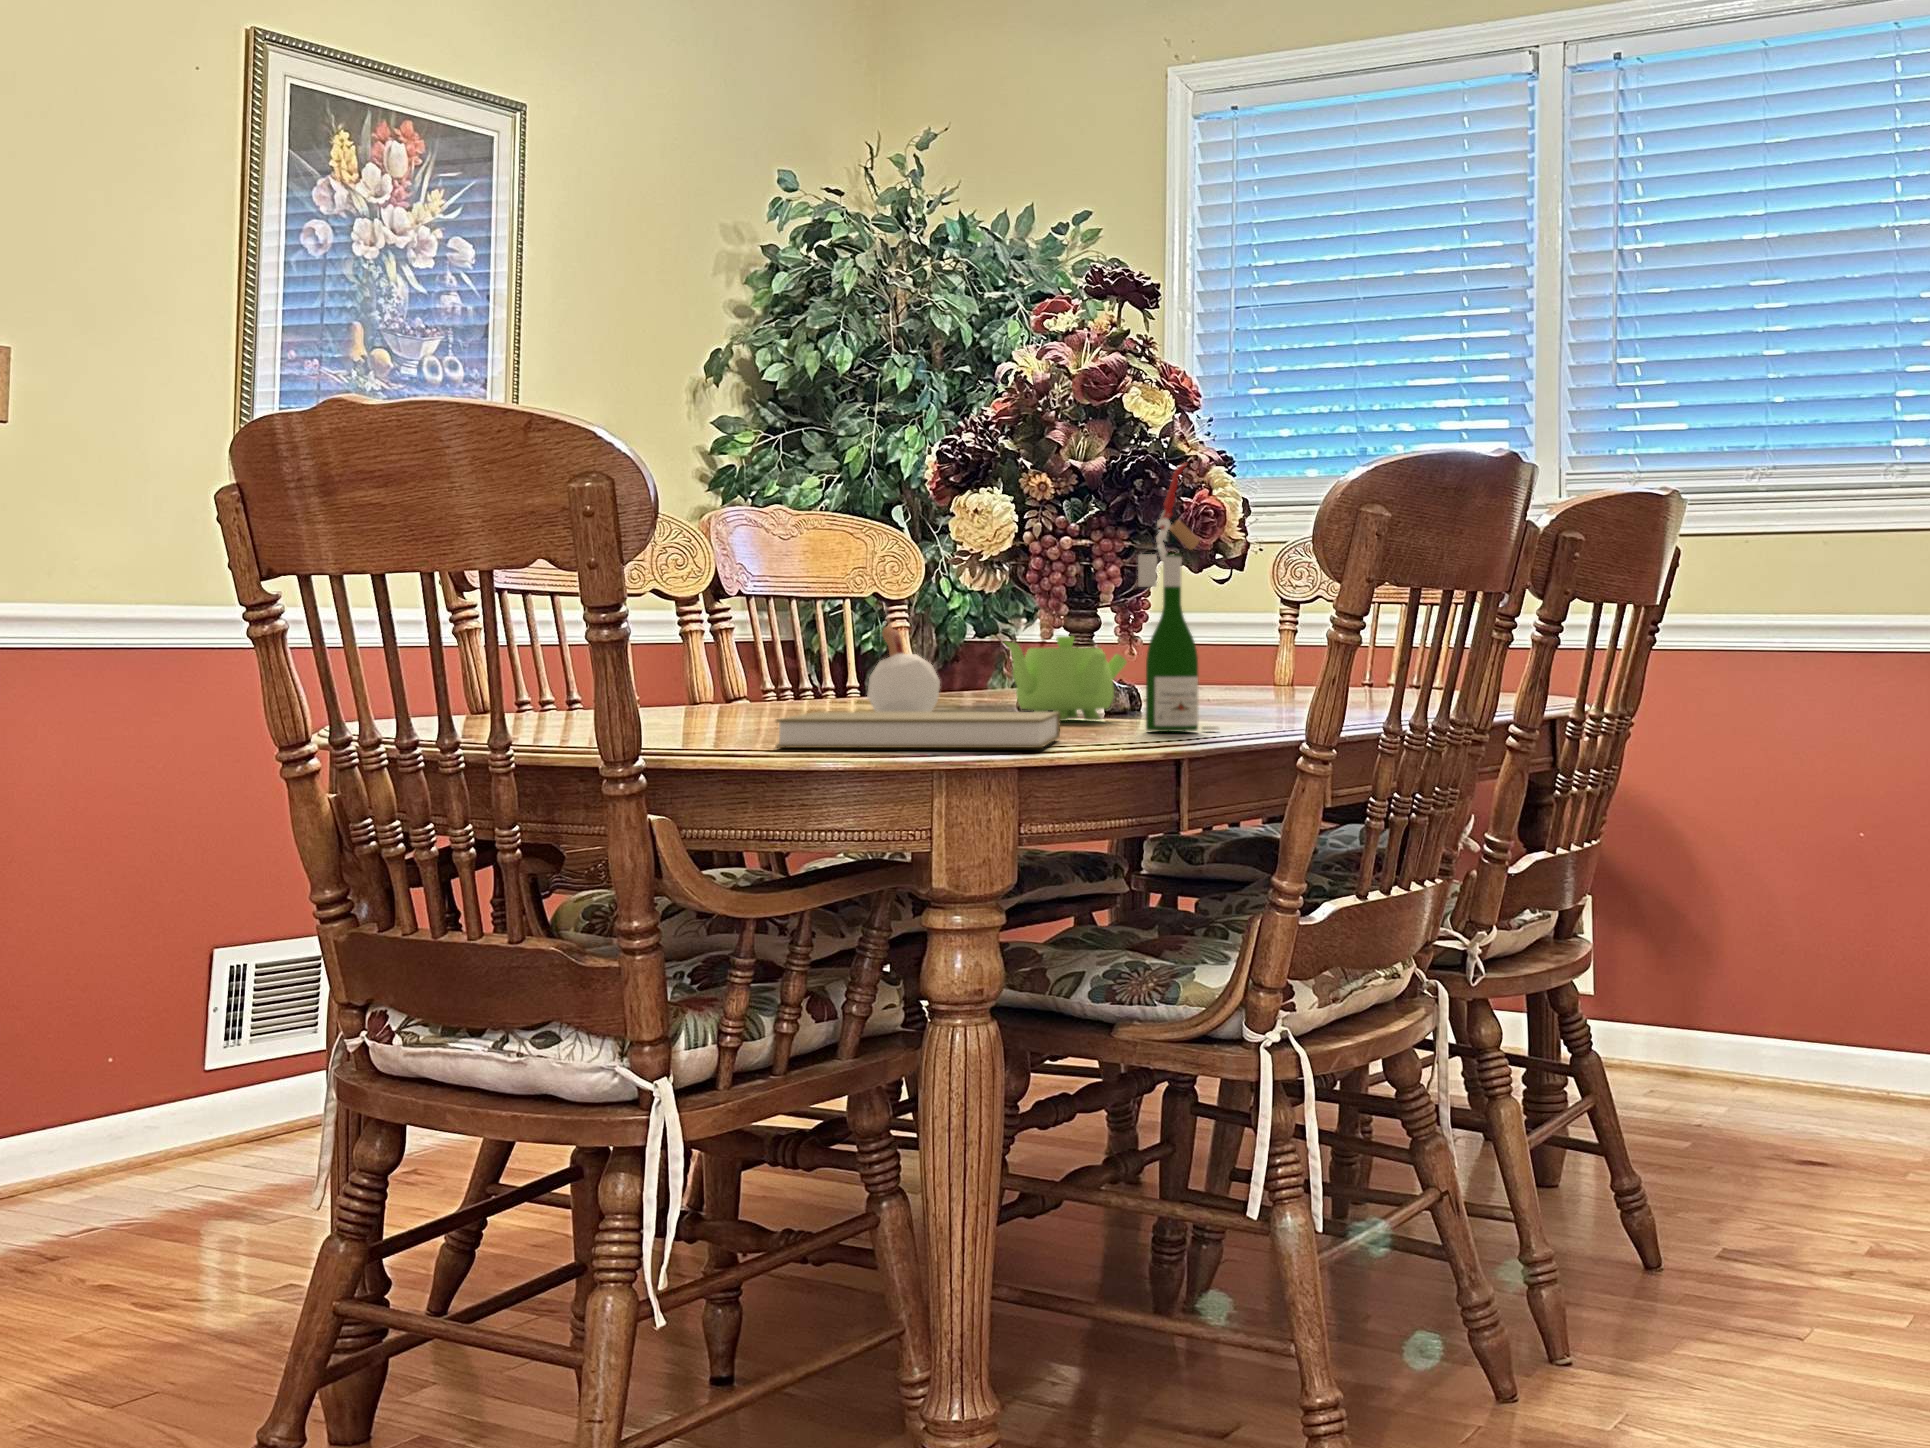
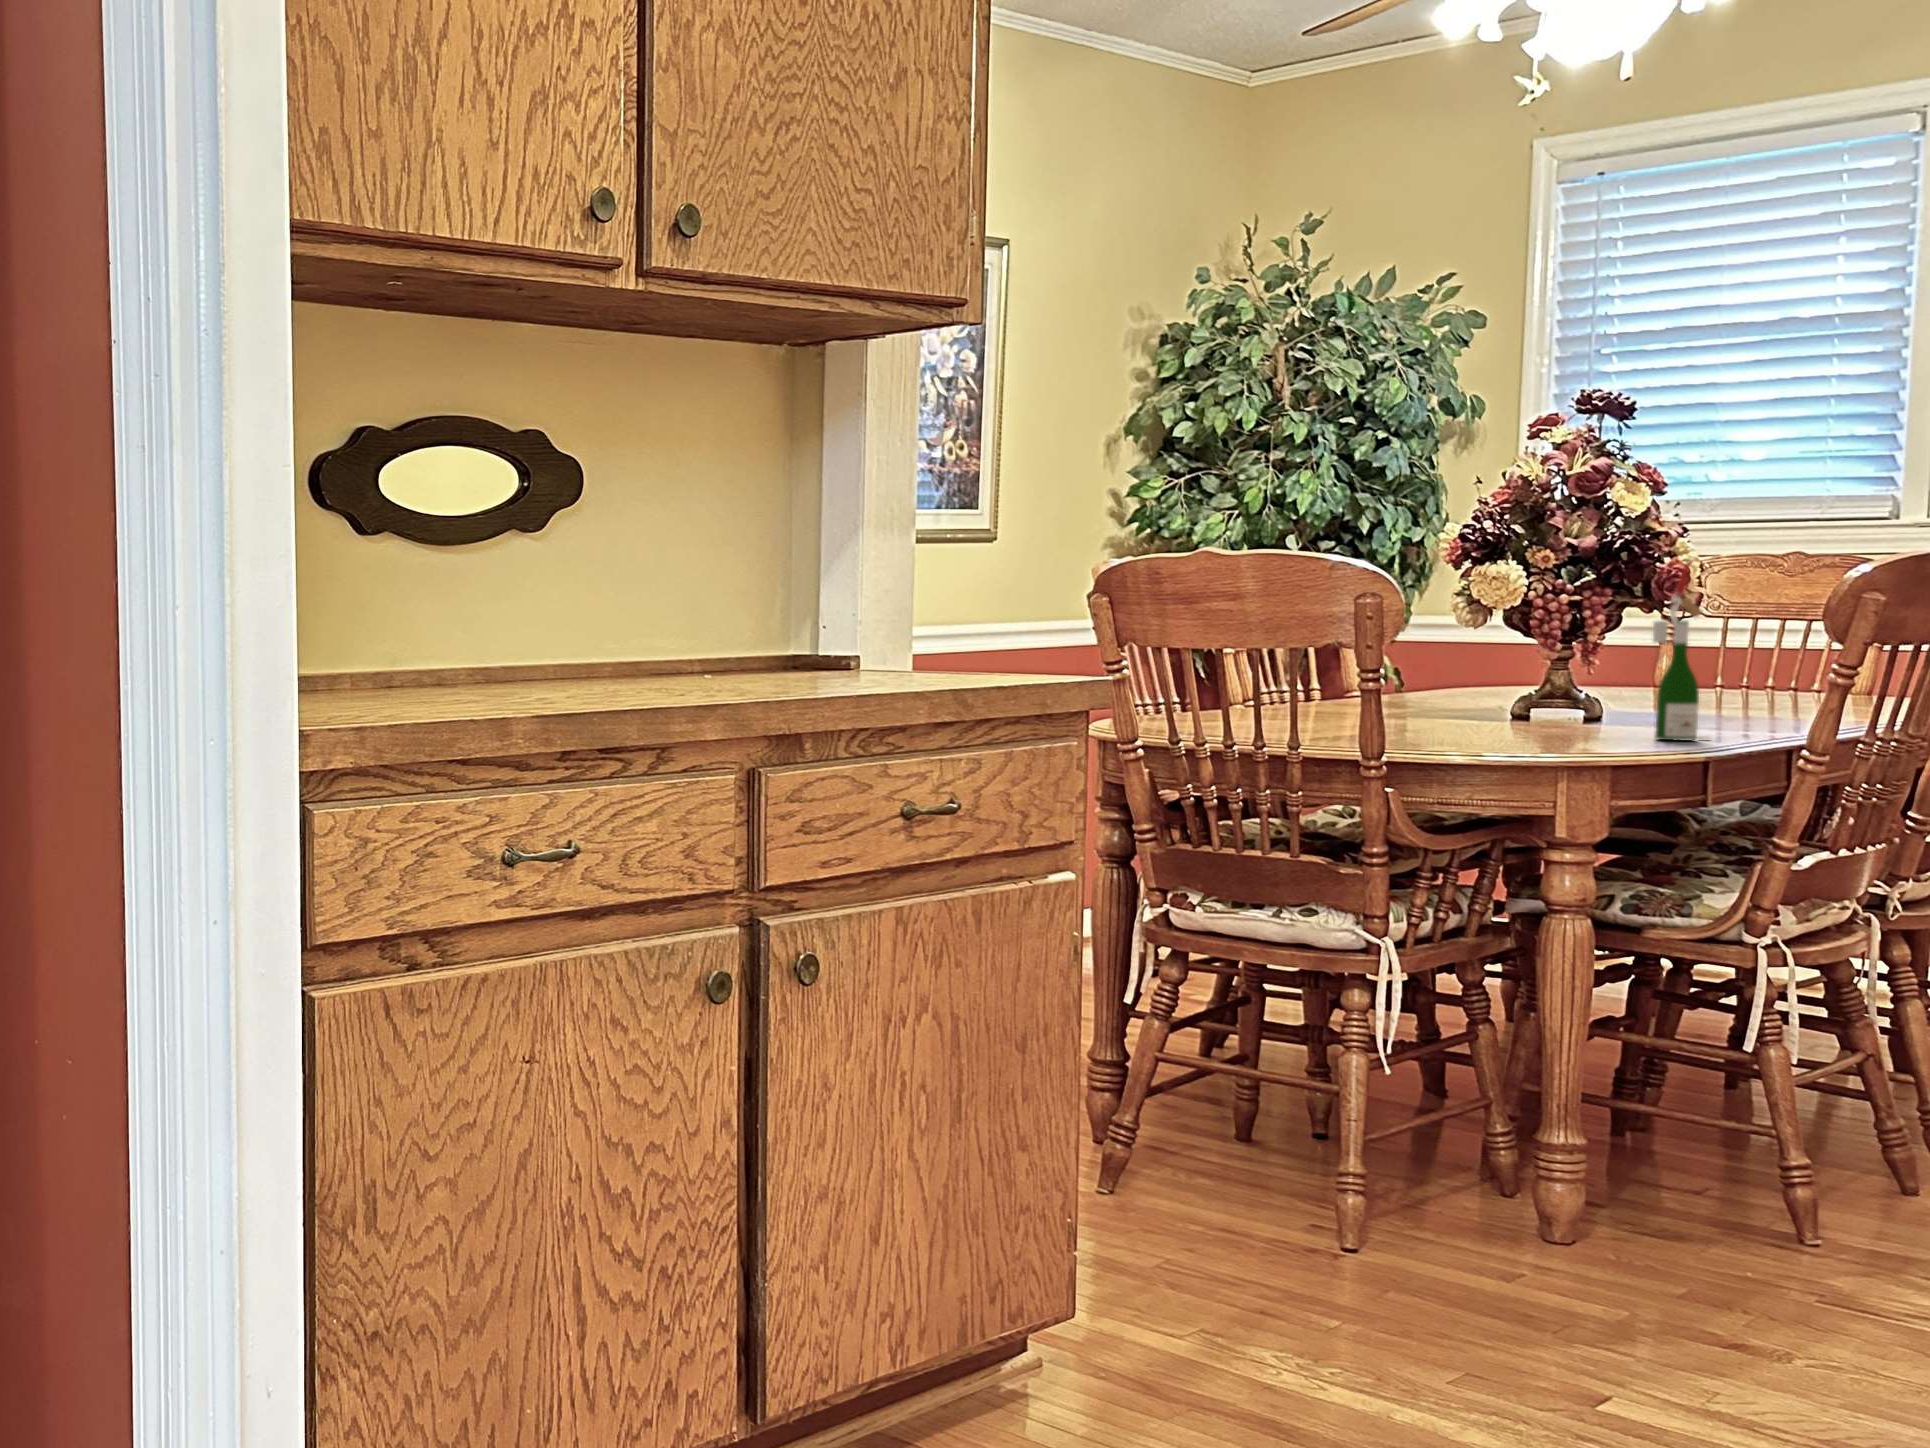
candle: present [867,617,940,712] -> none [1439,651,1491,731]
teapot: present [1005,636,1127,721] -> none [1529,670,1616,728]
book: present [776,712,1060,748] -> none [1437,726,1624,755]

